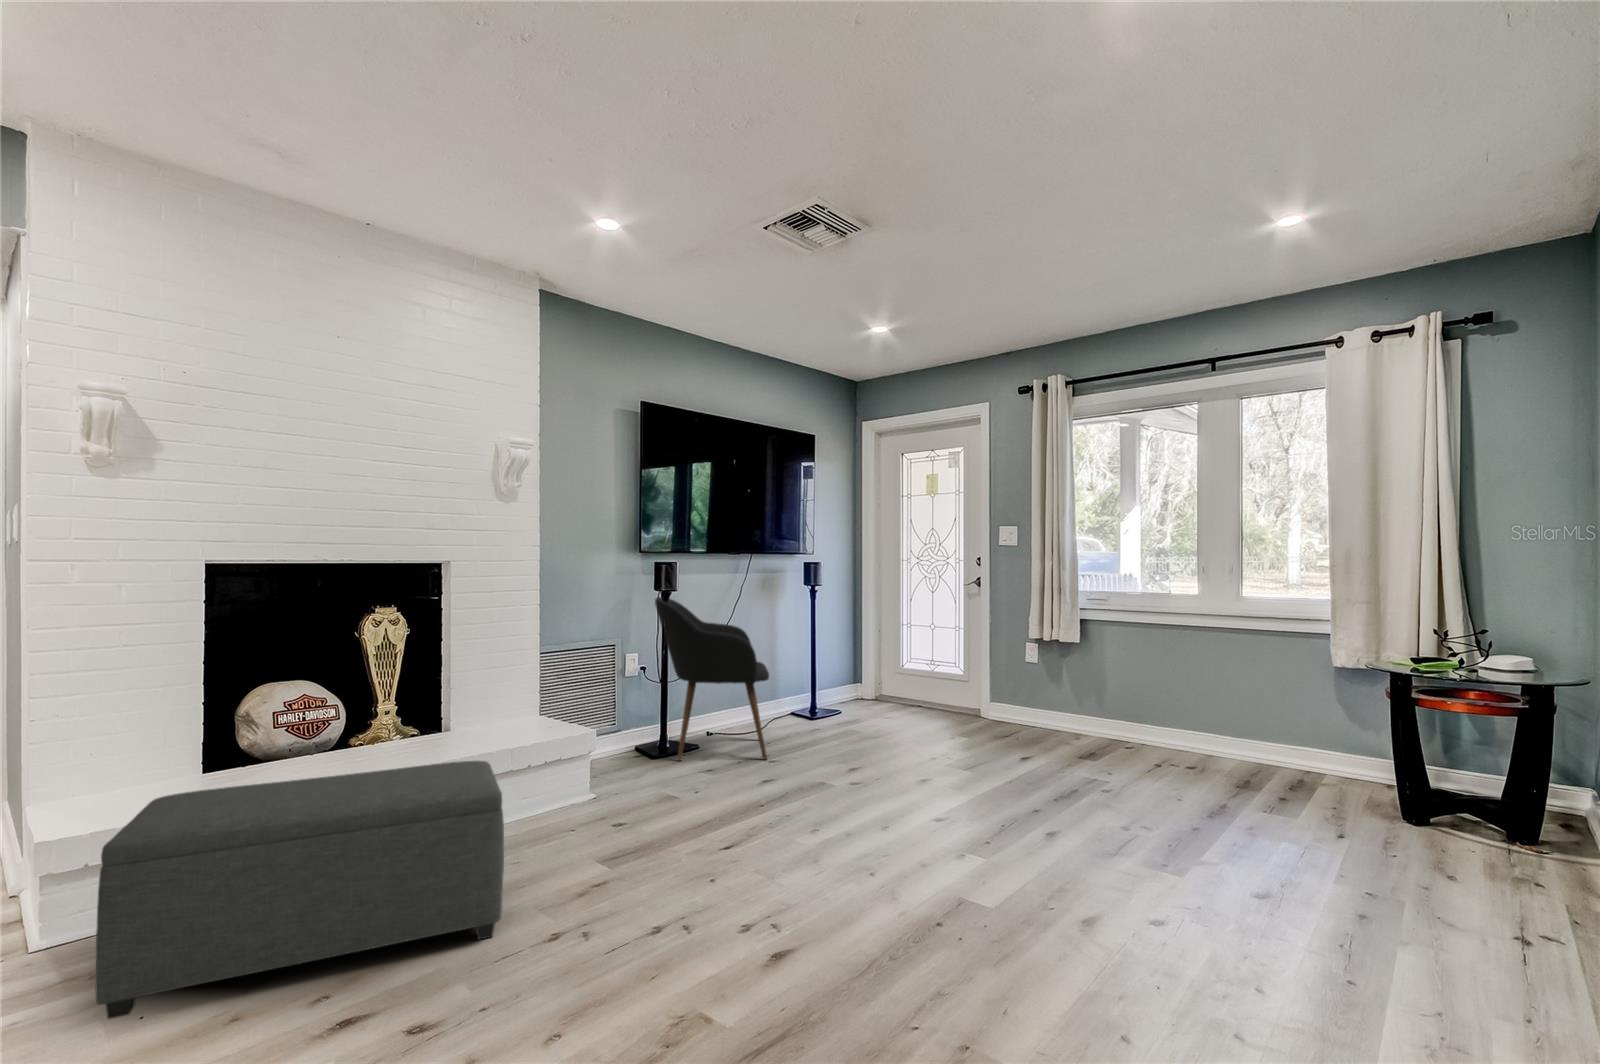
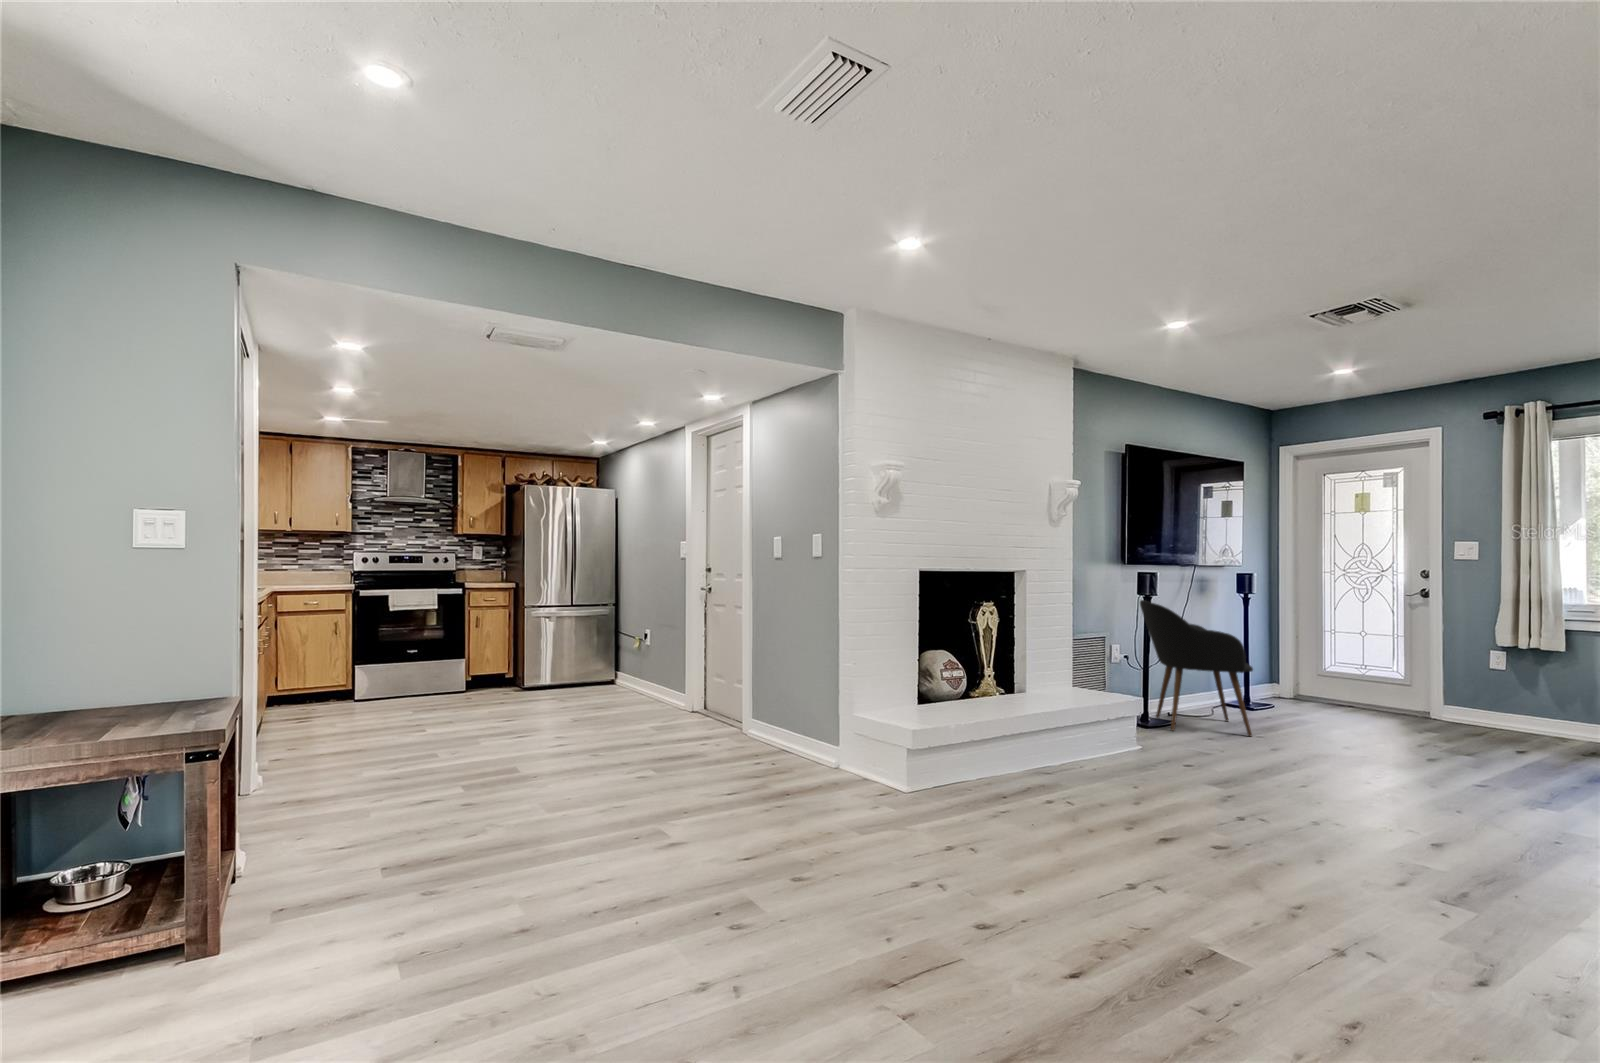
ottoman: present [95,761,504,1019] -> none [963,712,1191,837]

